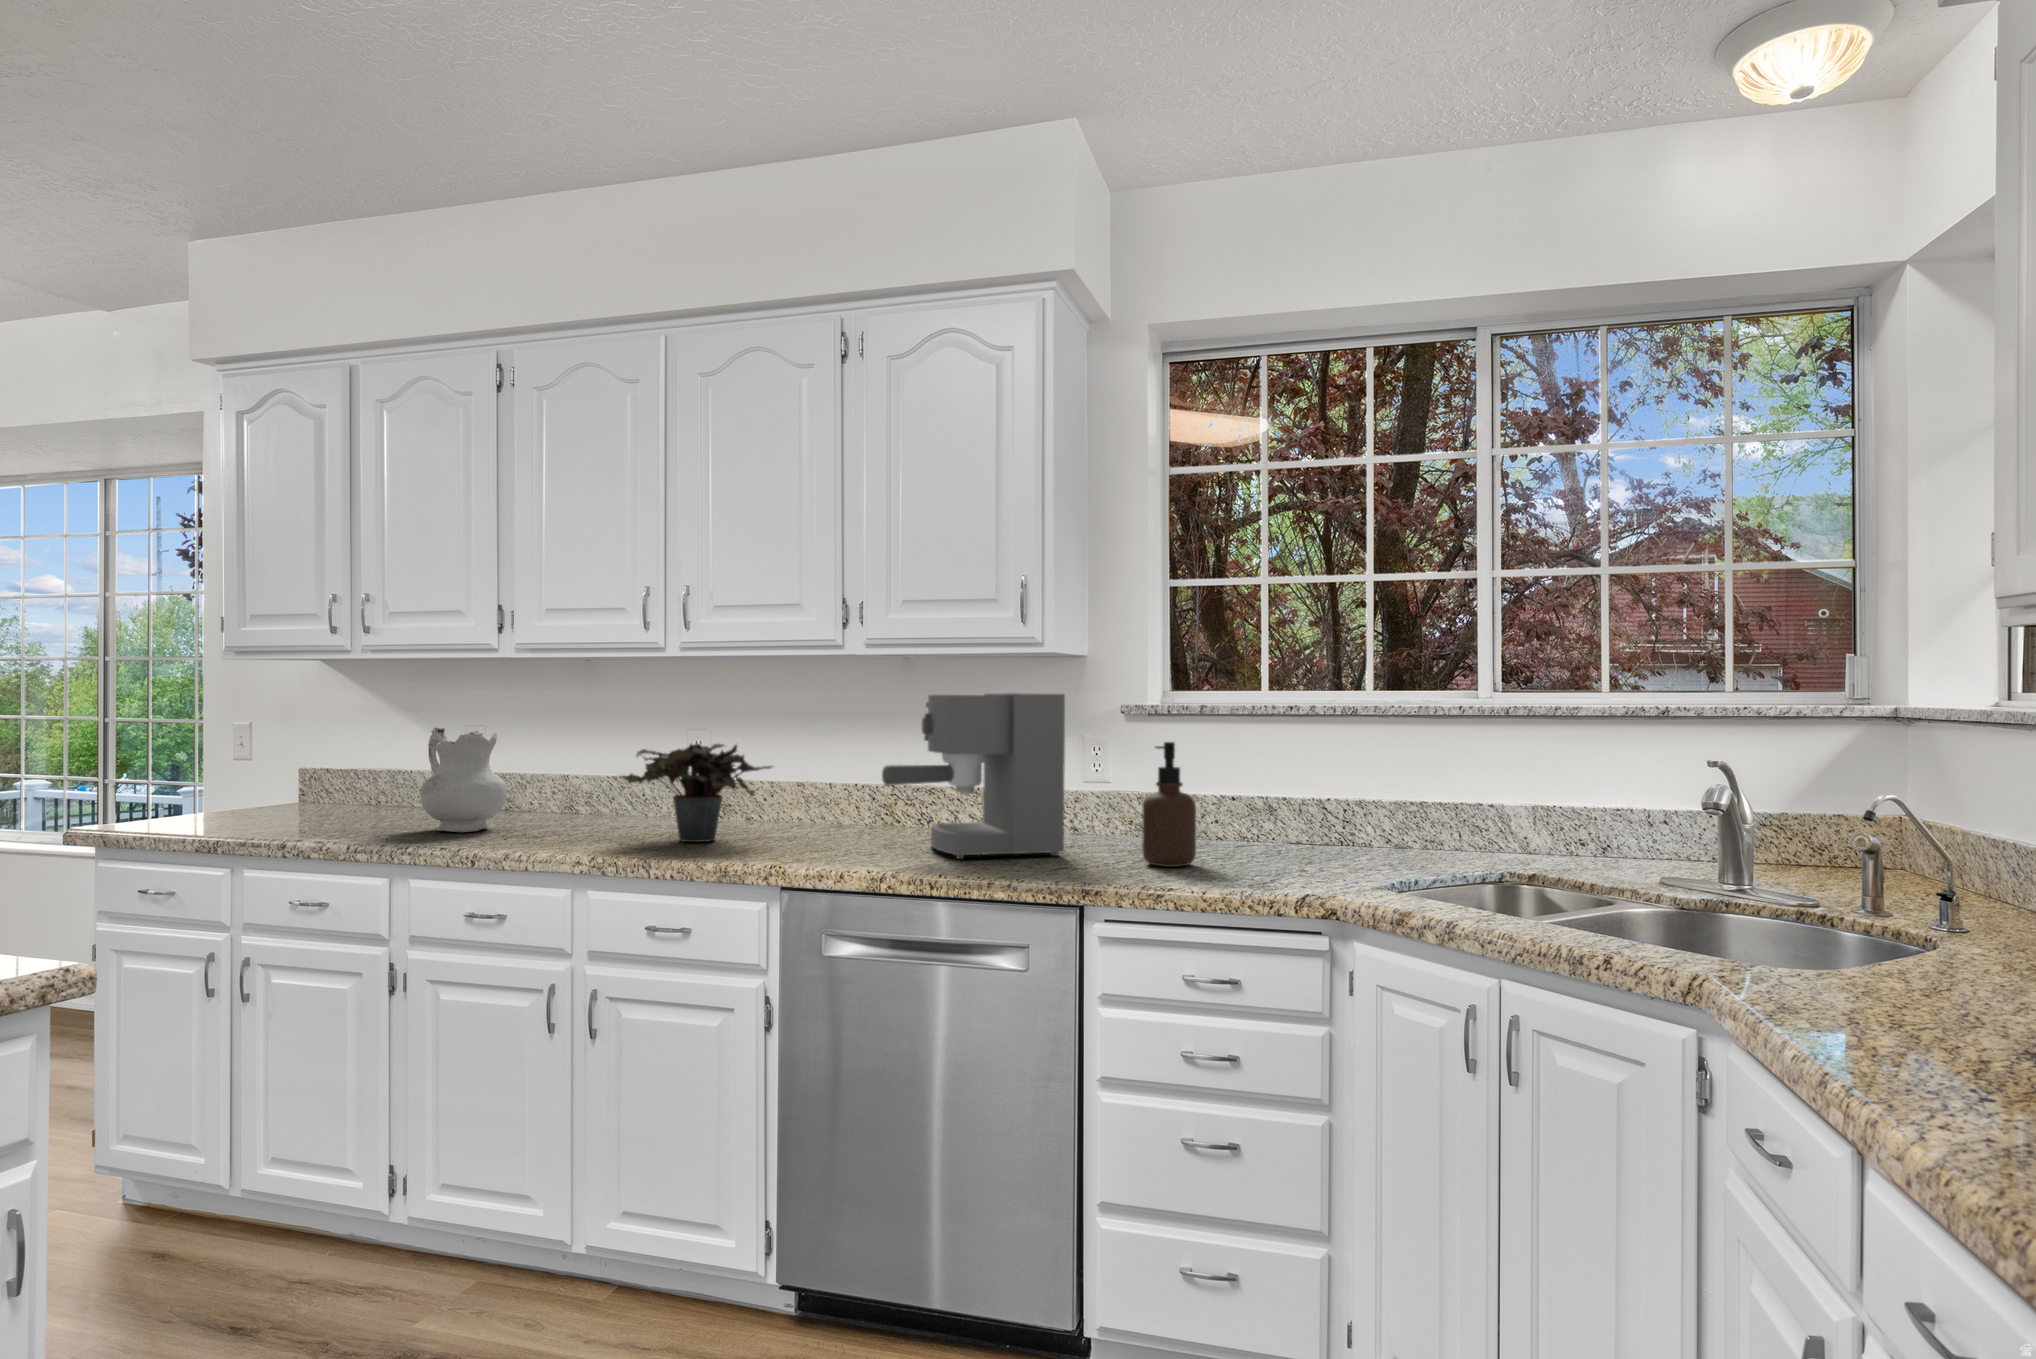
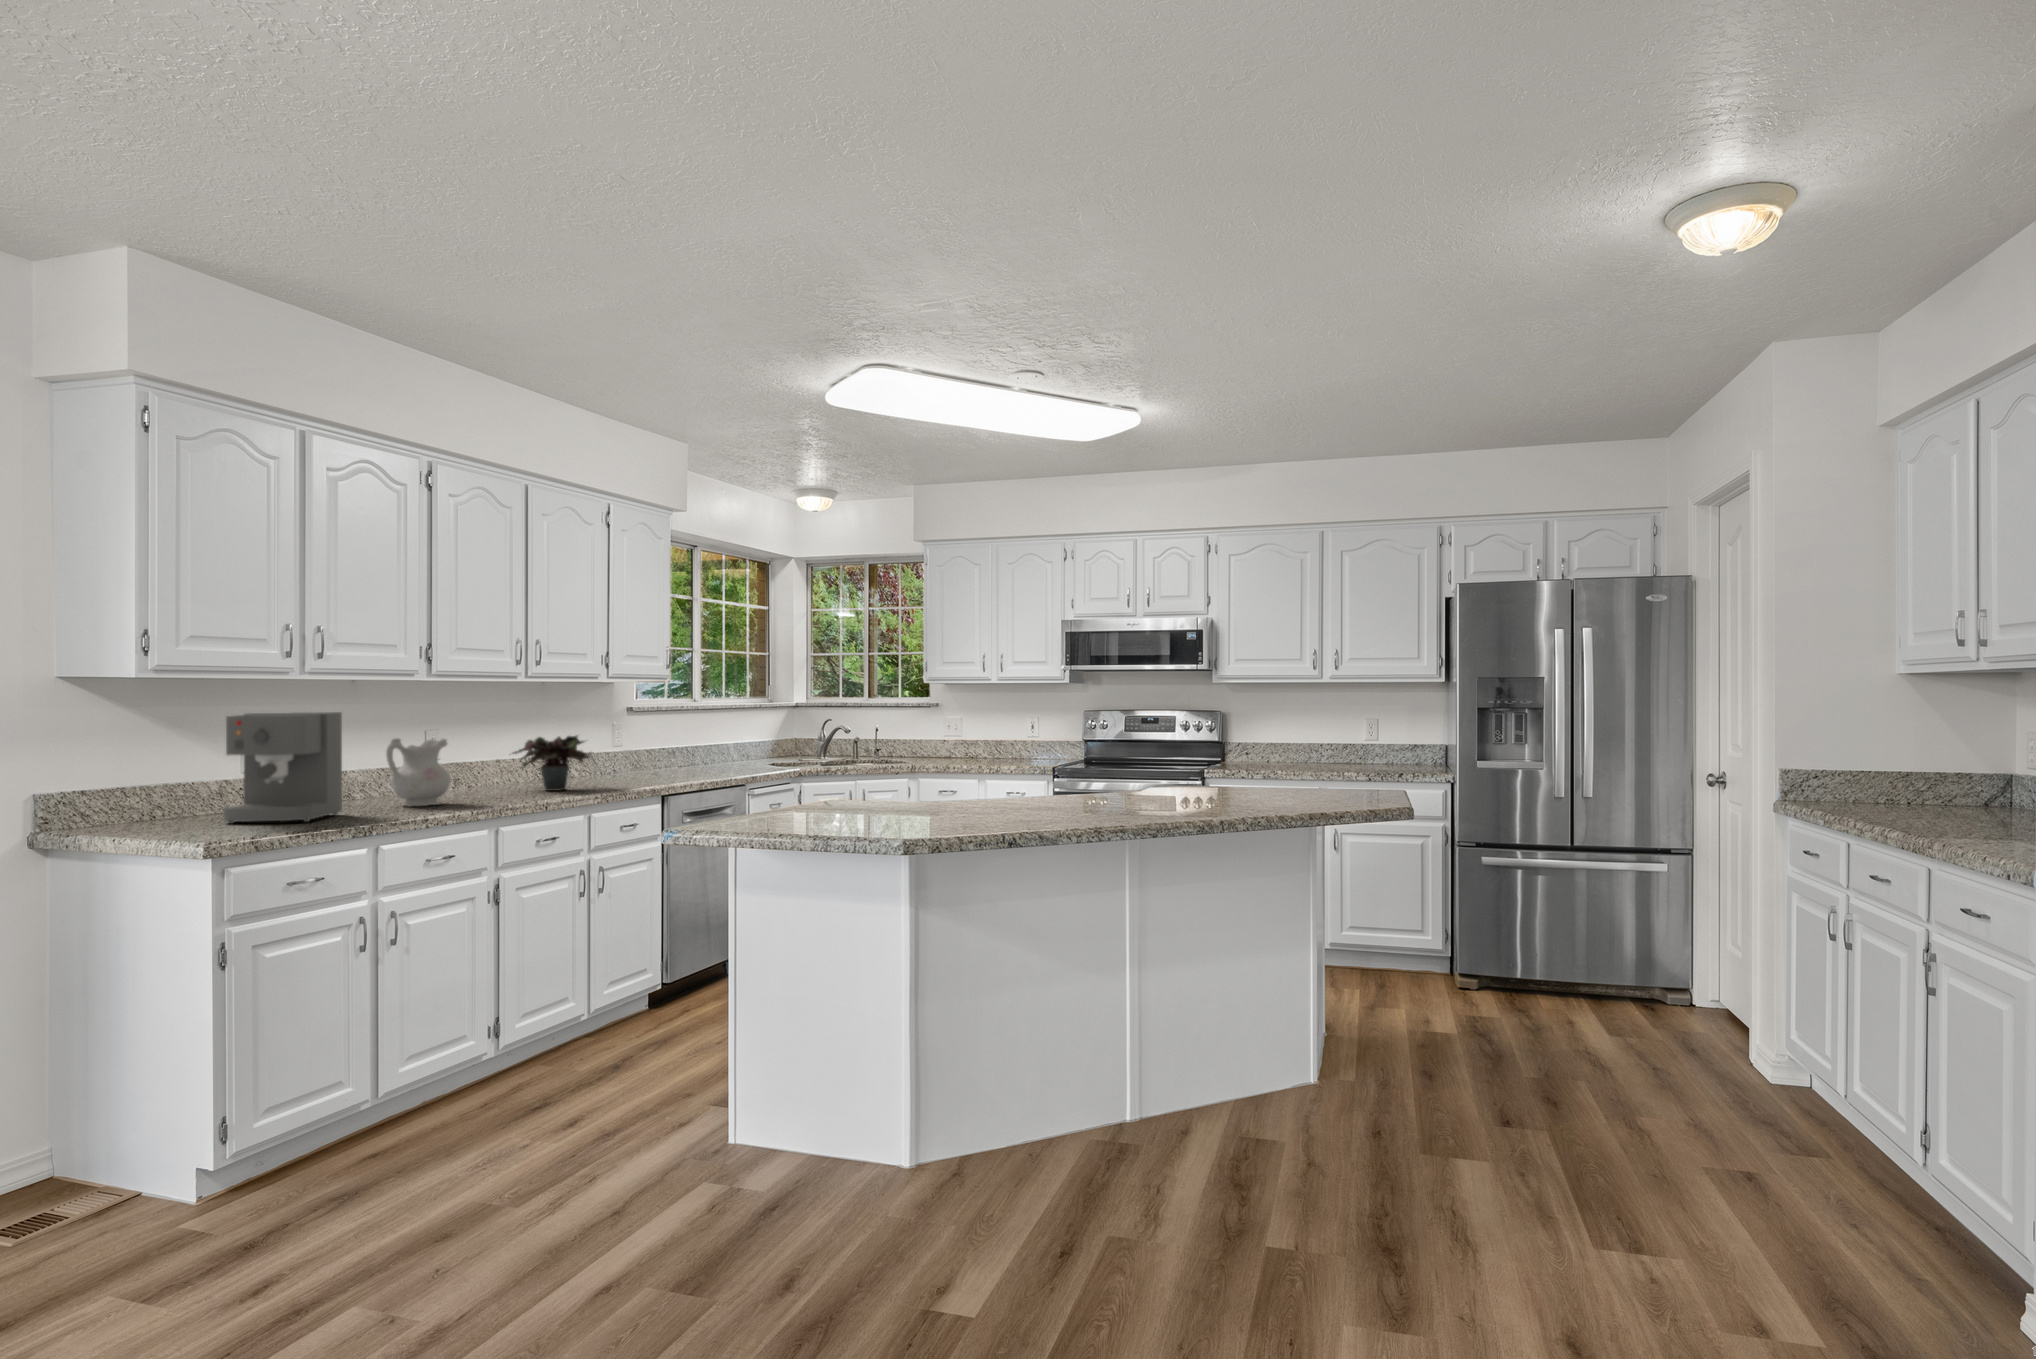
coffee maker: present [882,693,1065,859] -> present [224,712,342,824]
soap dispenser: present [1142,742,1196,867] -> none [717,722,739,772]

